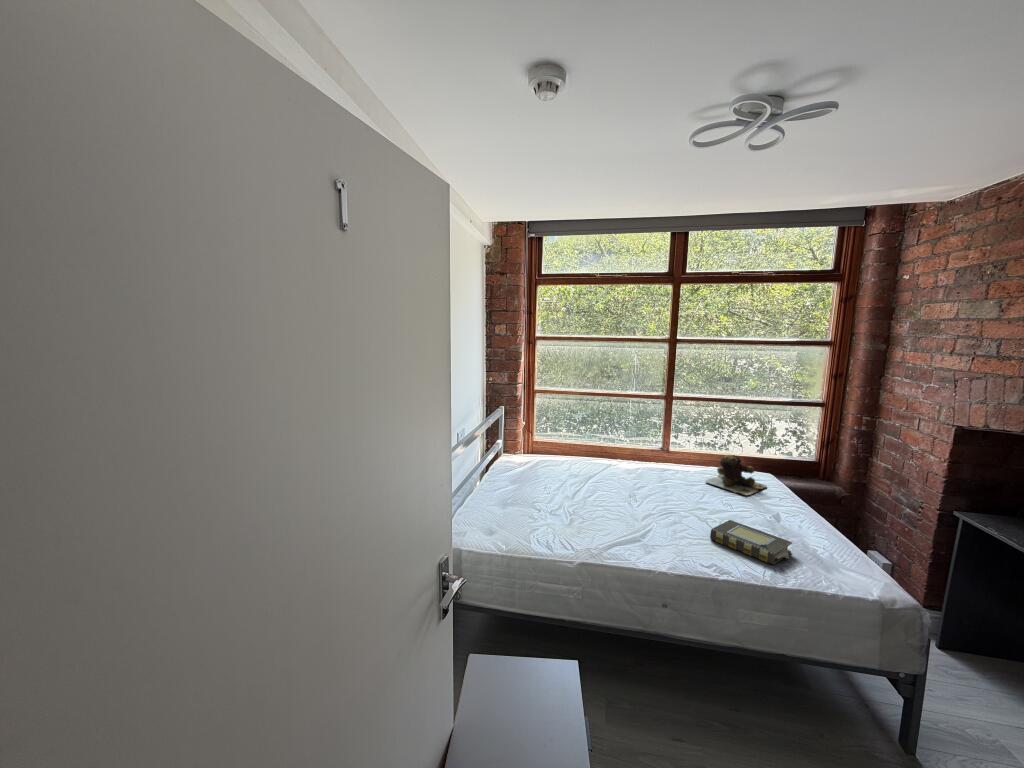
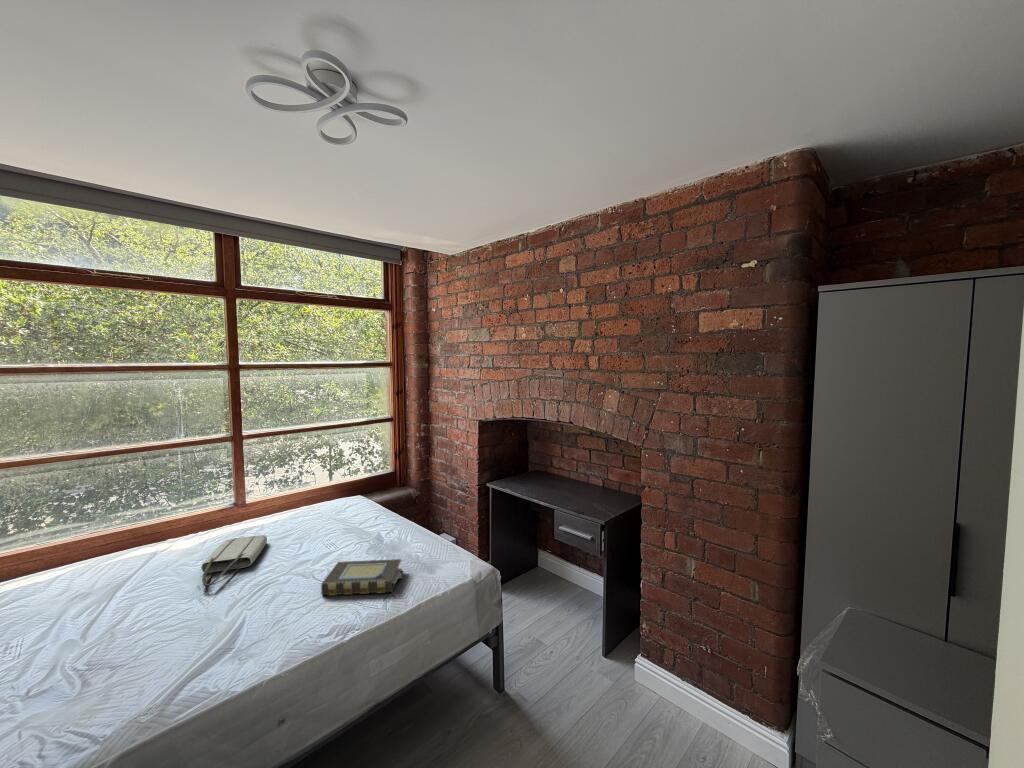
teddy bear: present [705,455,766,495] -> none [298,486,361,527]
tote bag: none [632,473,679,499] -> present [201,535,267,586]

